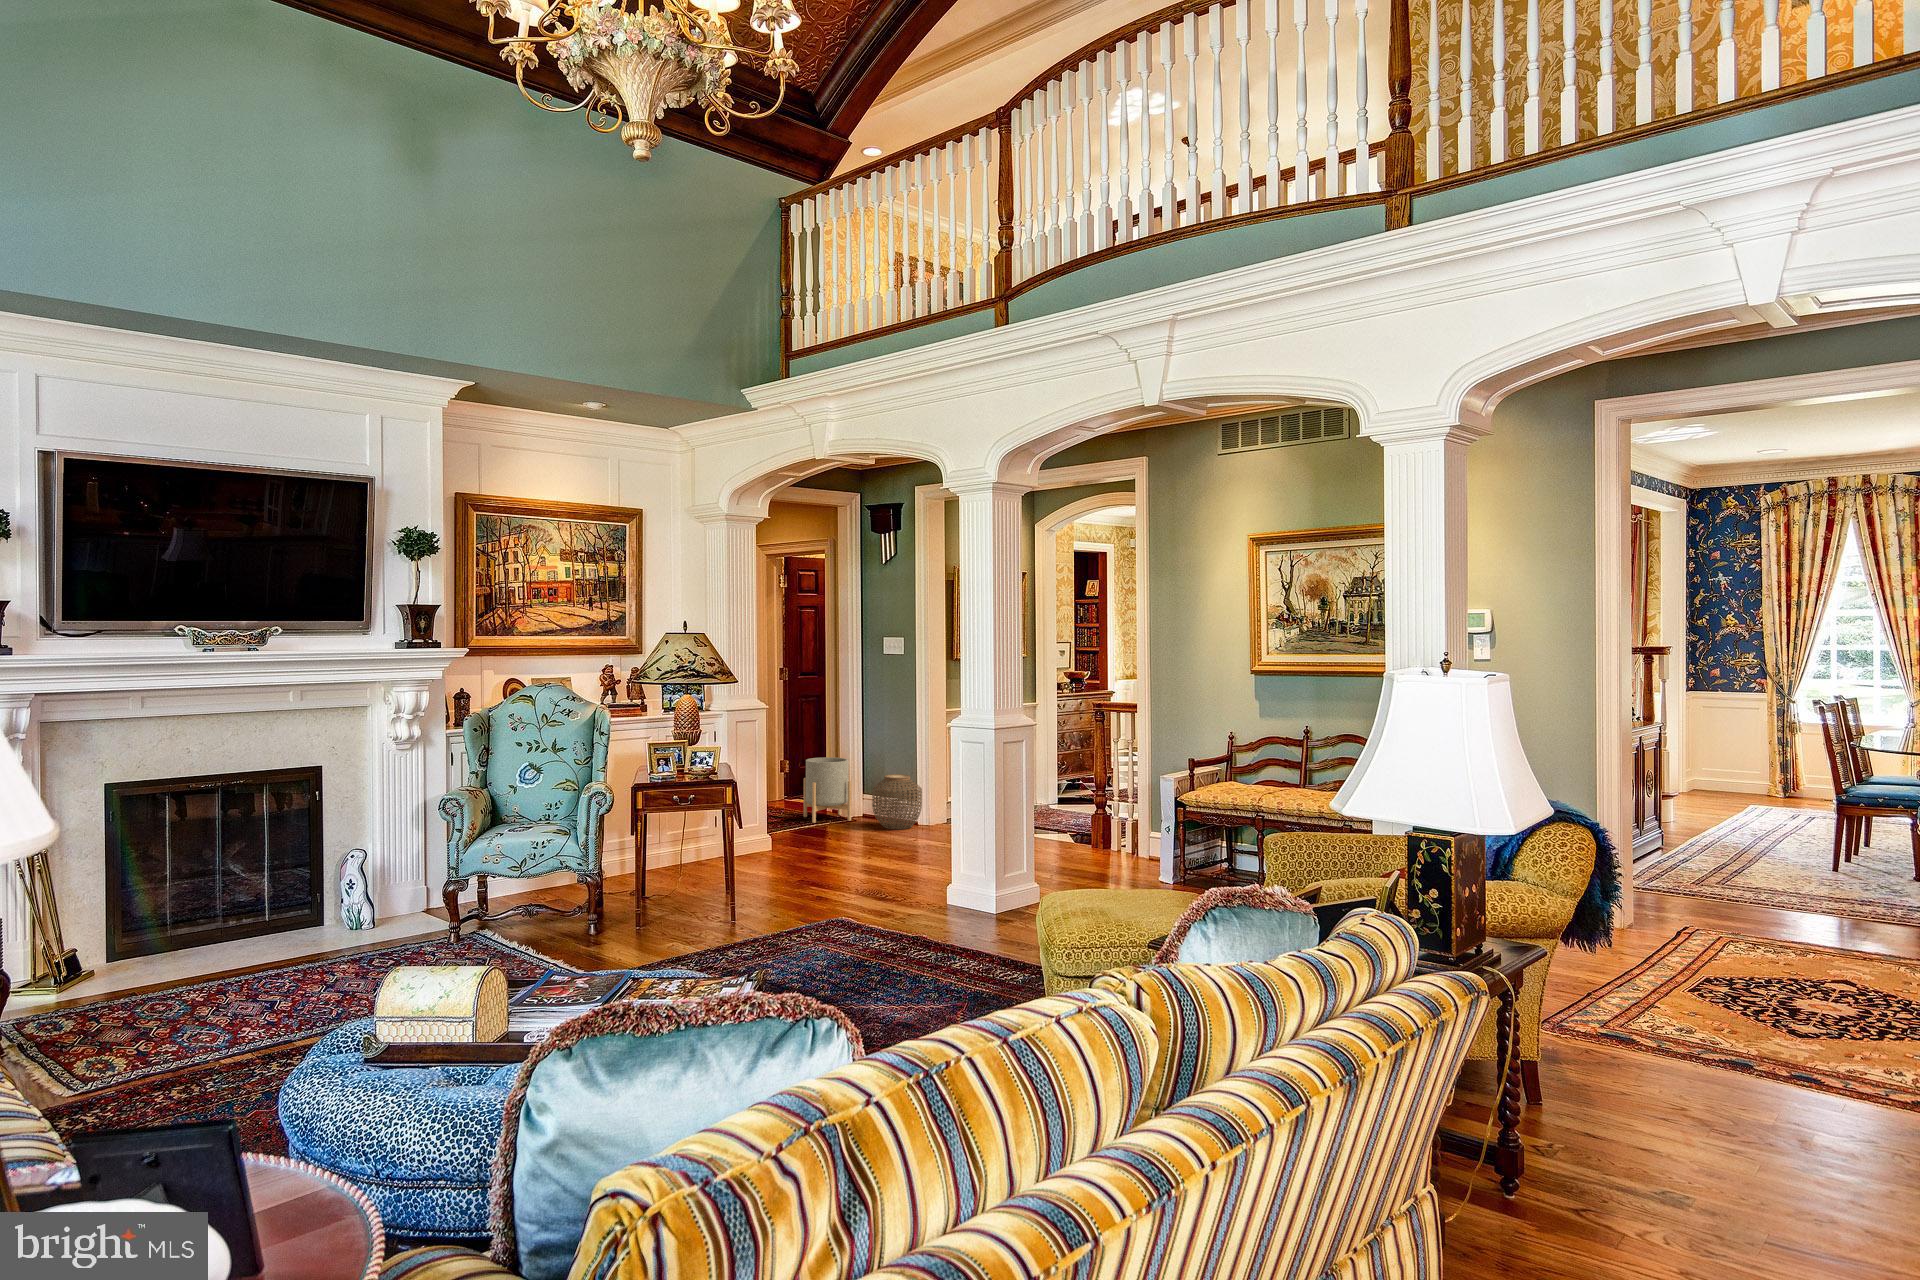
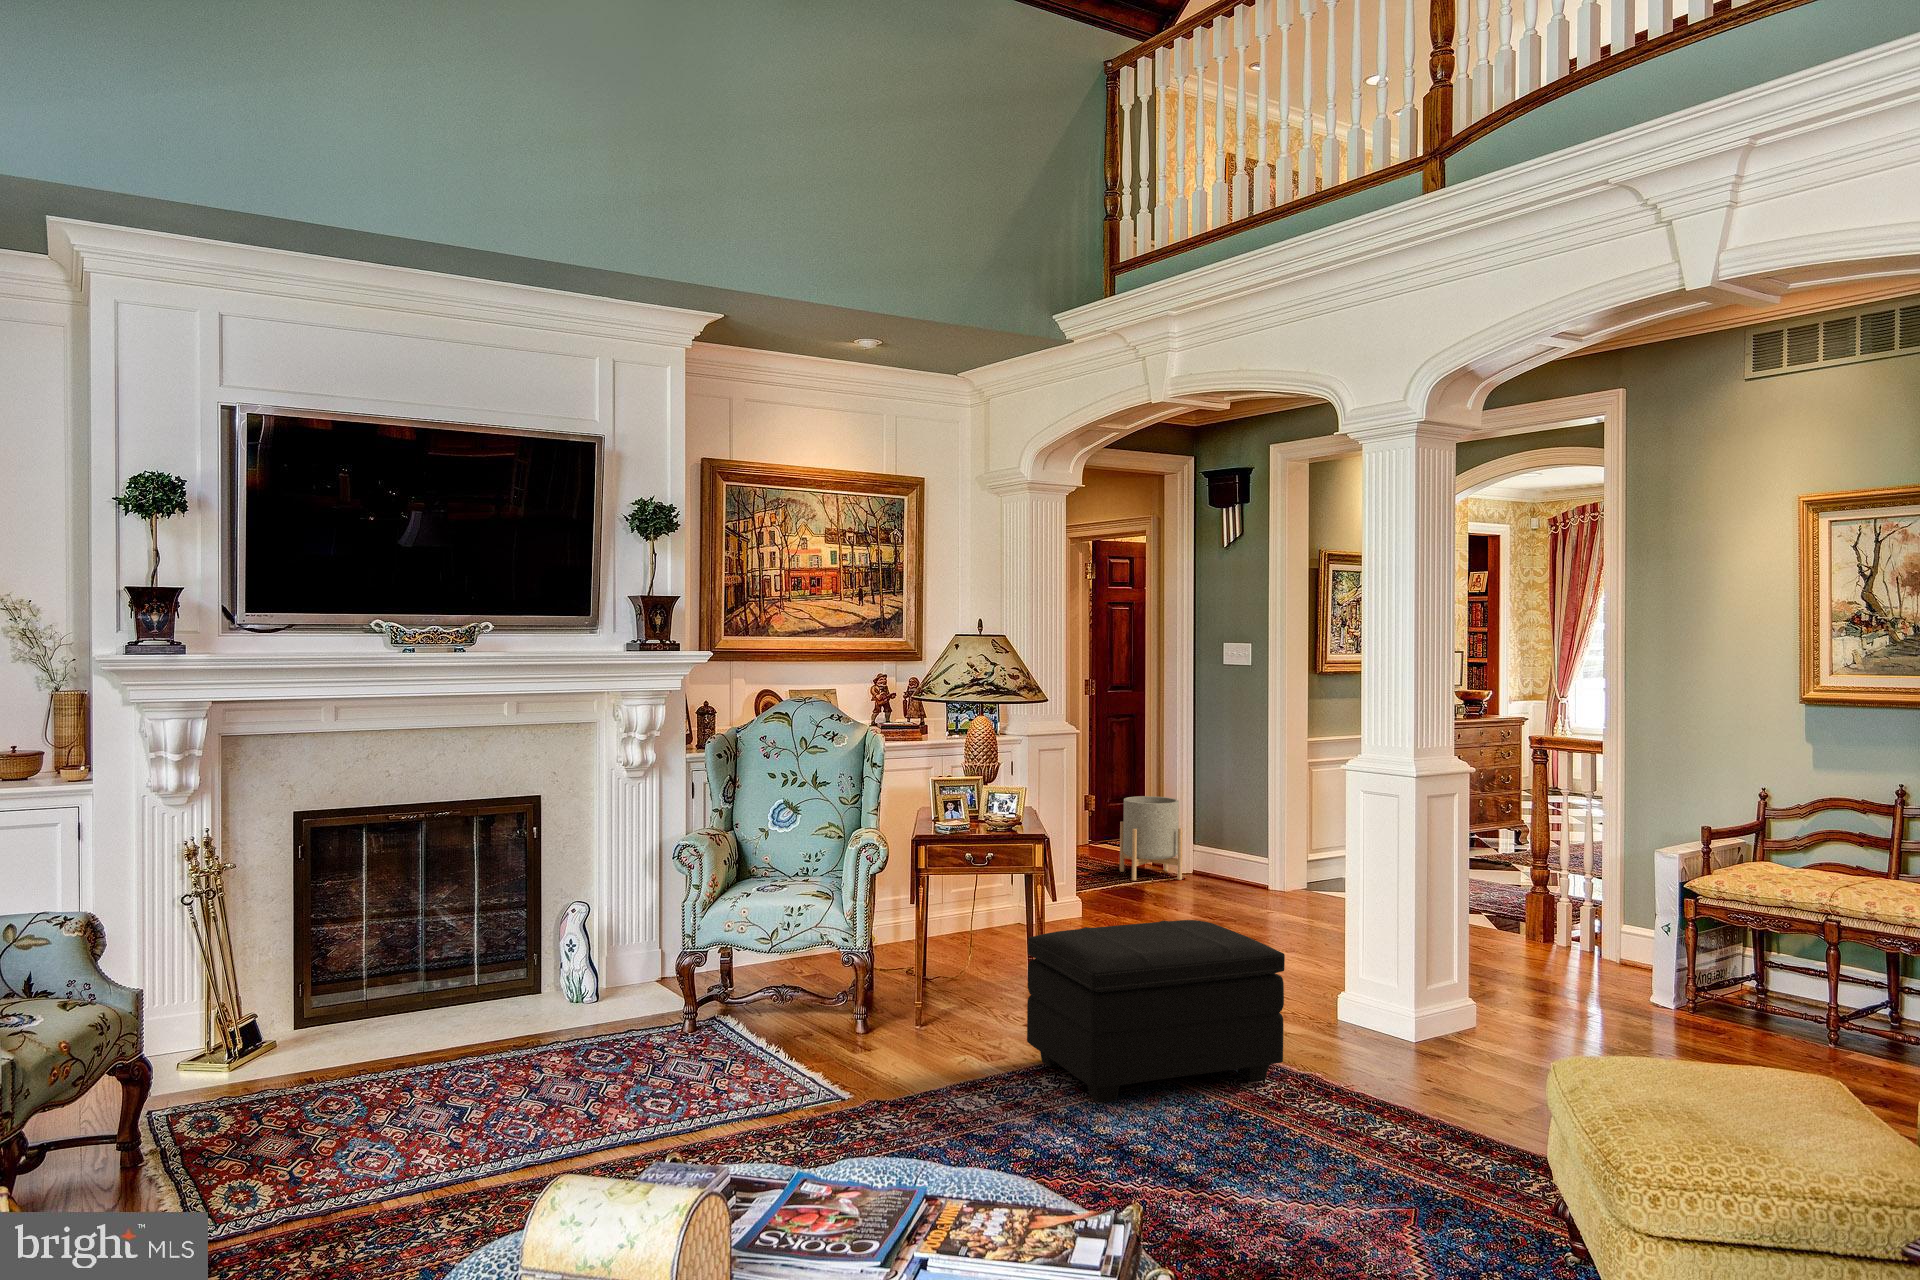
woven basket: present [872,774,922,829] -> none [1212,823,1278,896]
footstool: none [719,836,900,963] -> present [1027,920,1285,1103]

